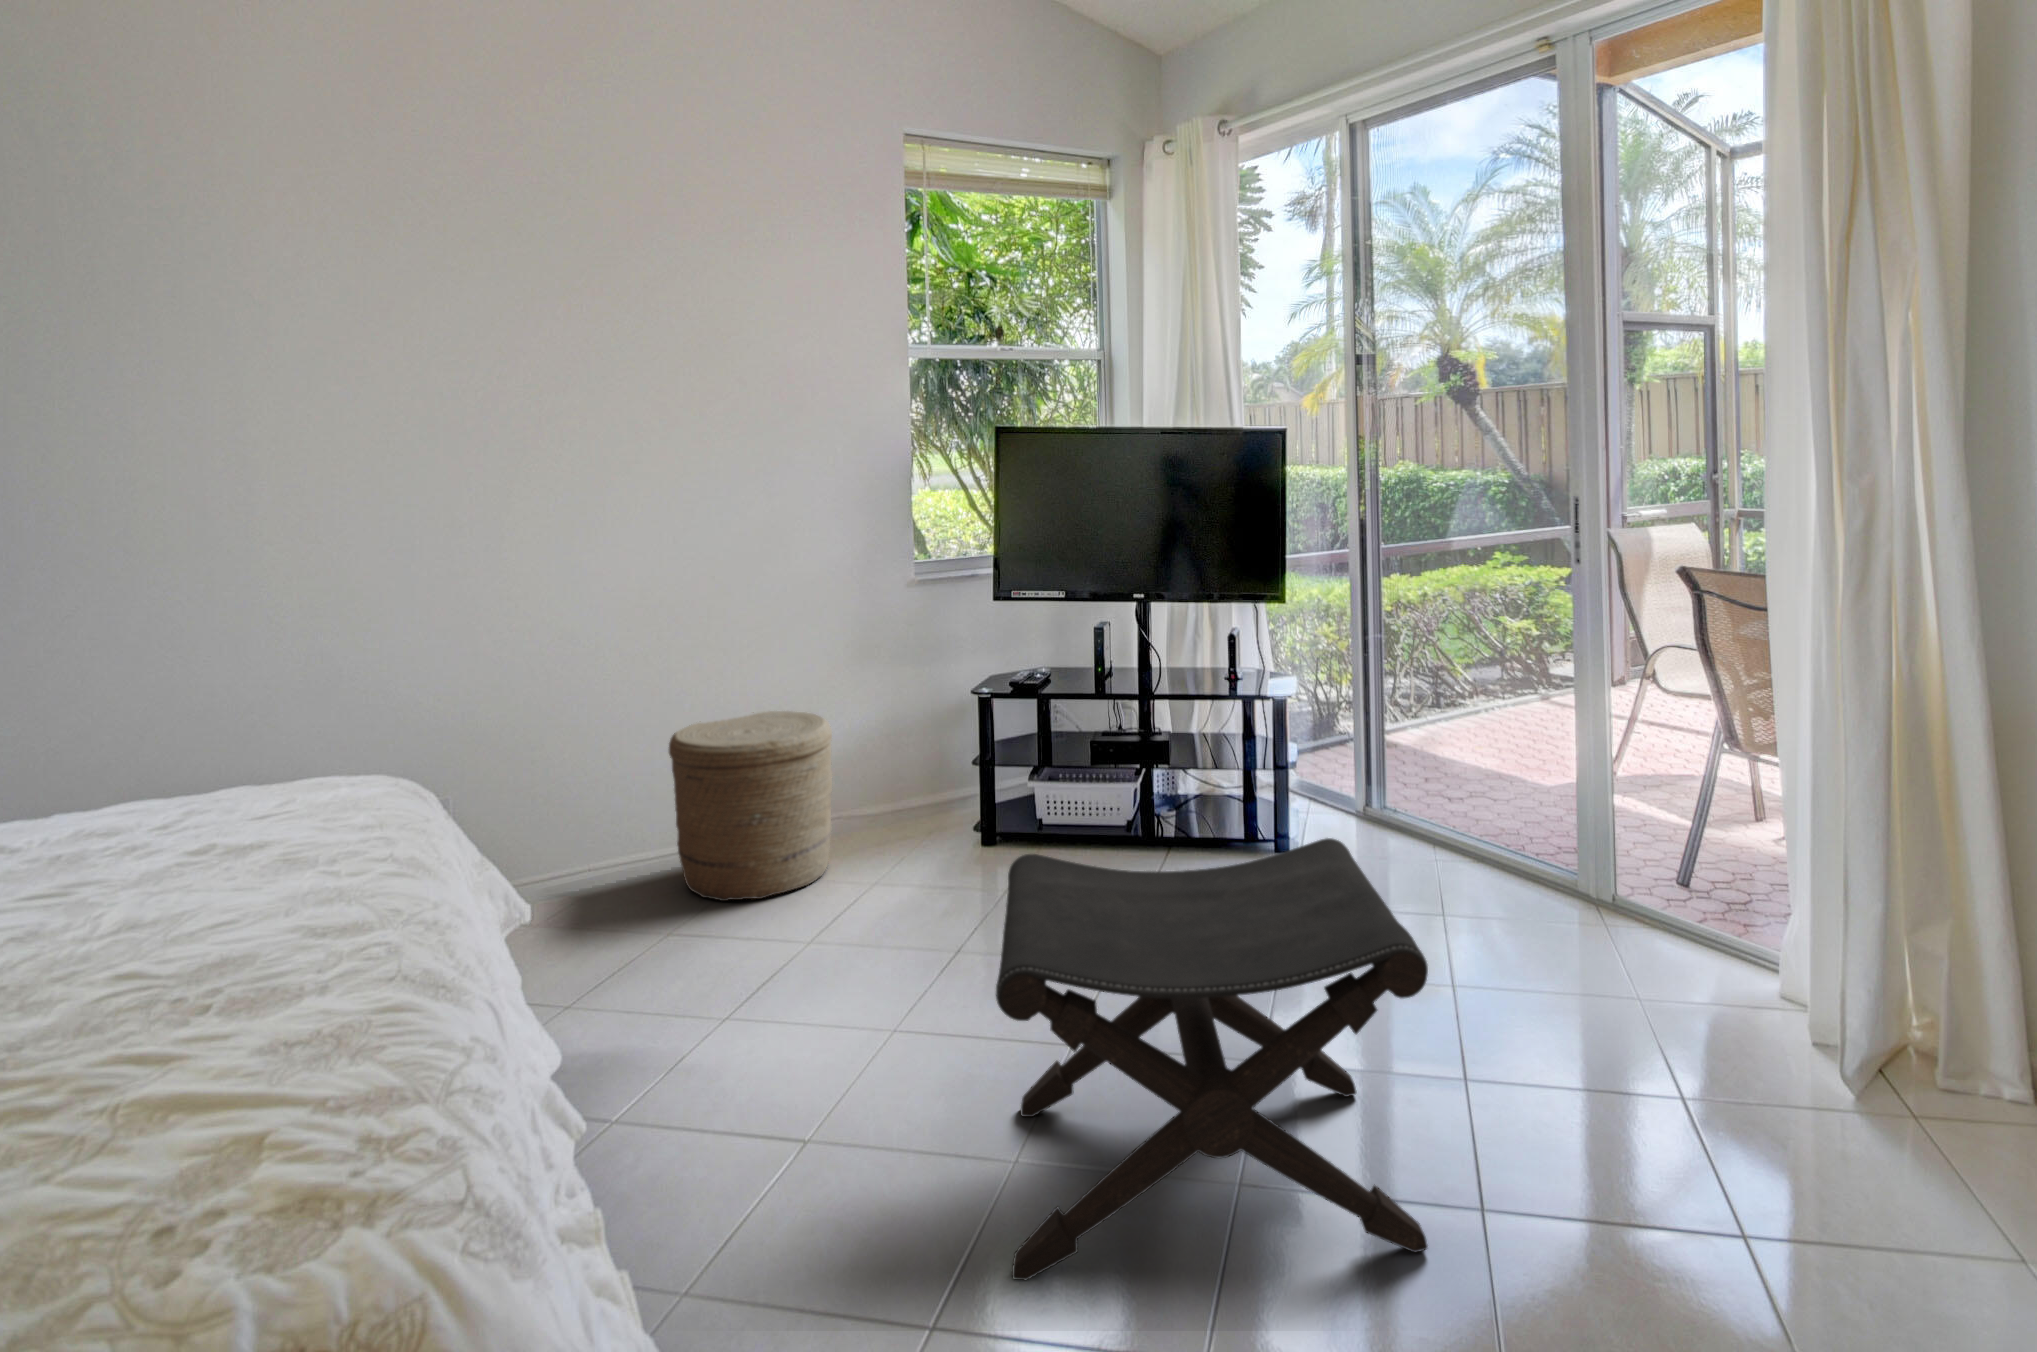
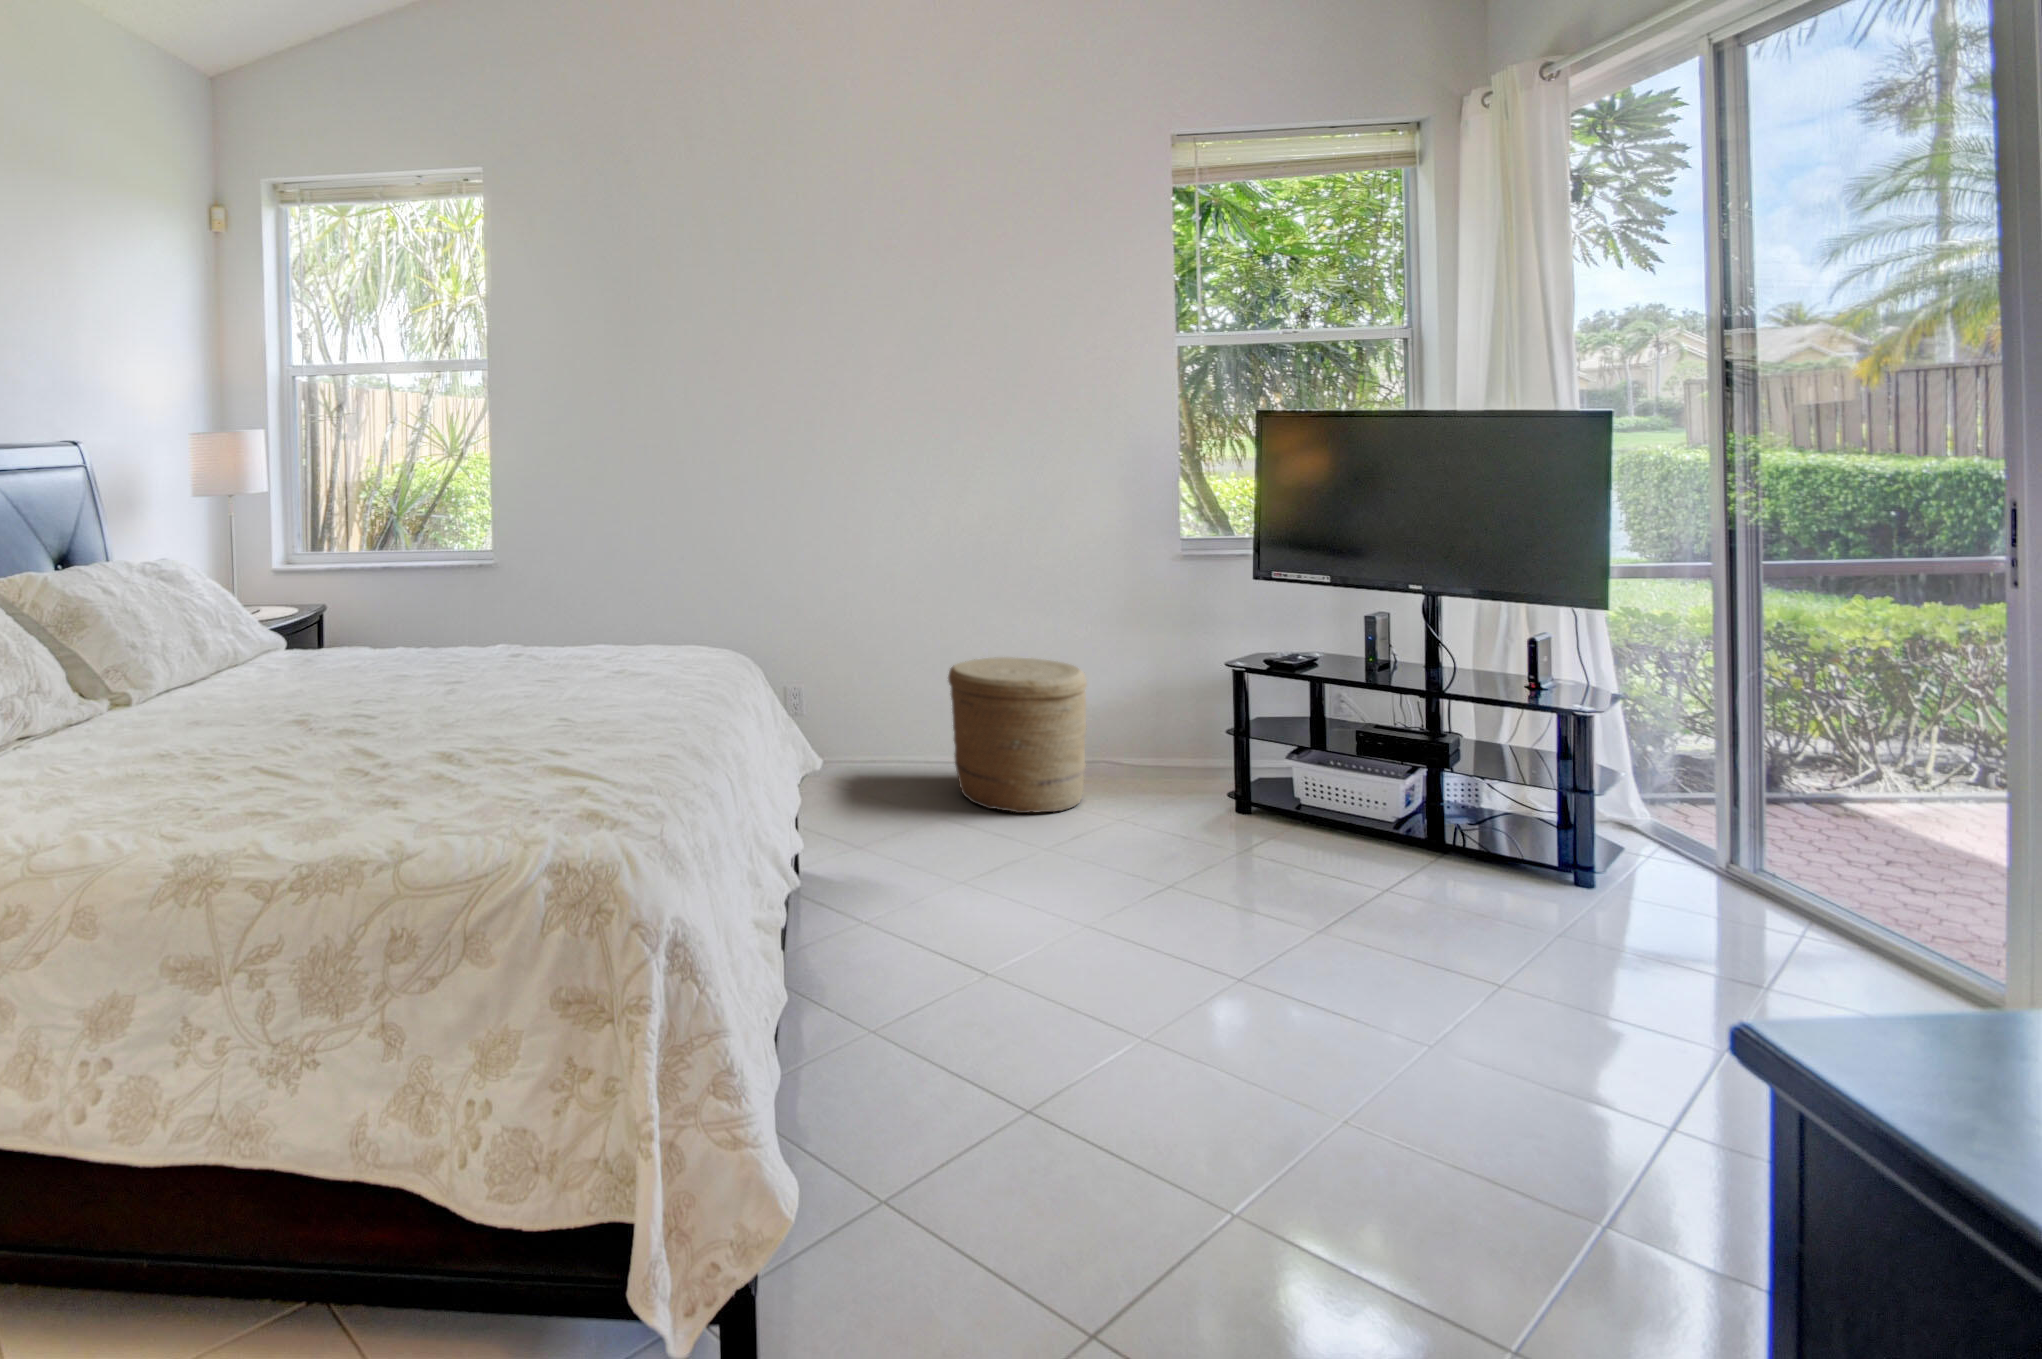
footstool: present [996,838,1428,1280] -> none [1166,795,1655,1273]

